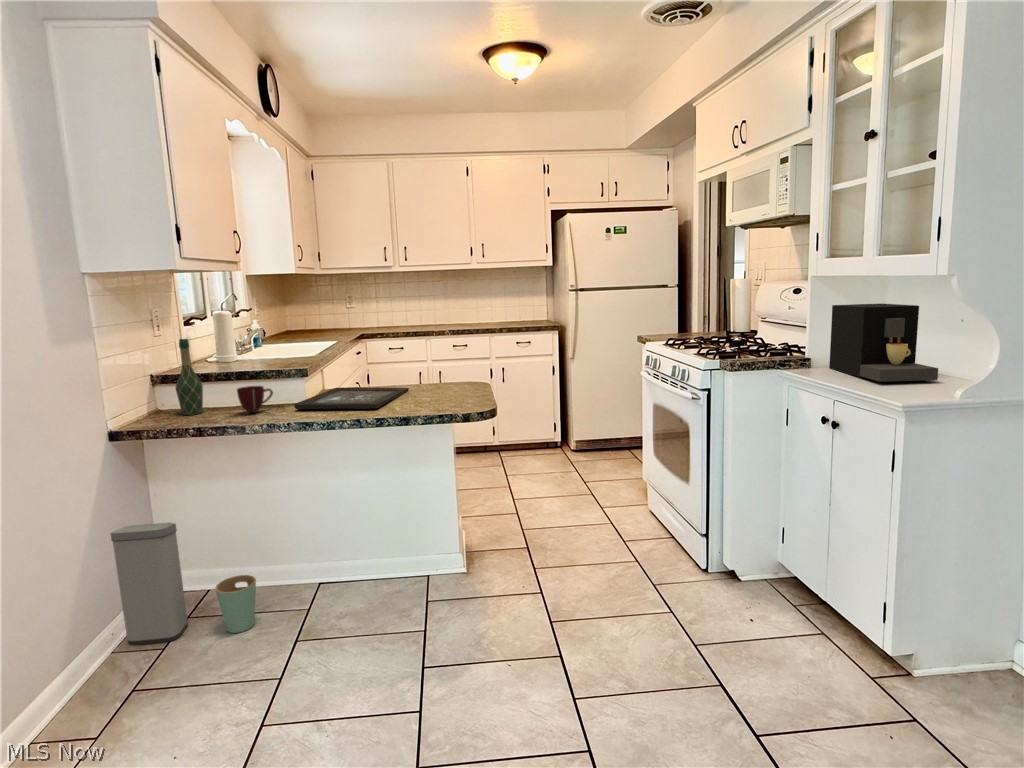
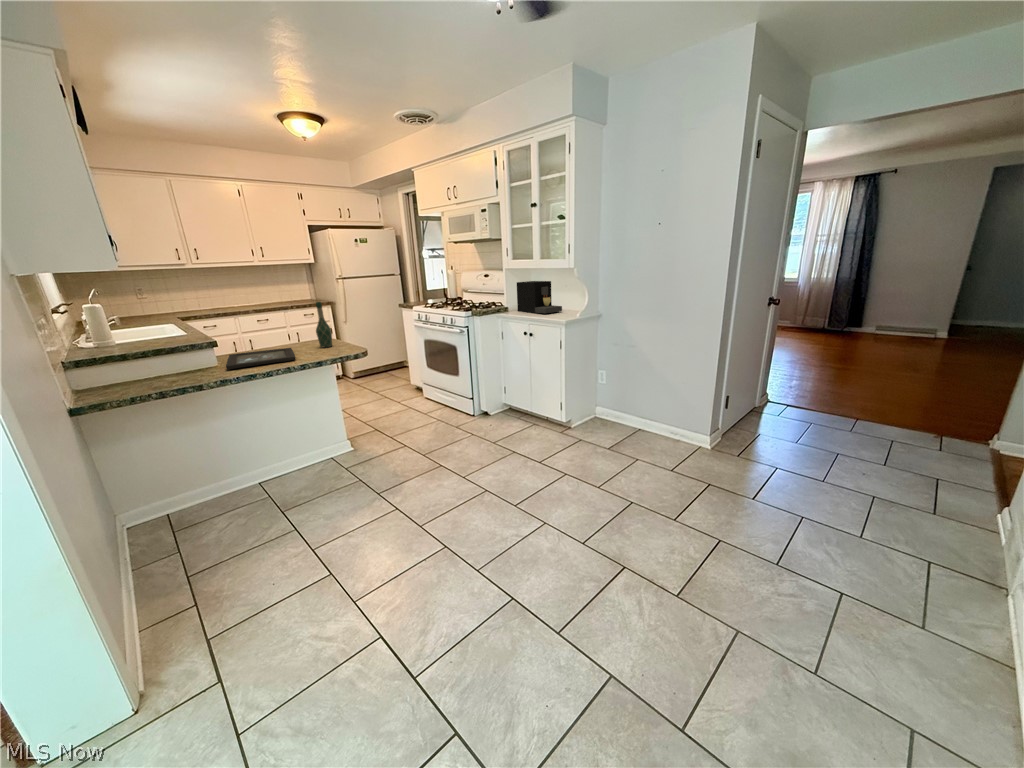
wine bottle: present [176,339,203,415] -> present [316,302,332,347]
mug: present [237,386,273,413] -> none [171,357,201,378]
trash can: present [111,523,256,645] -> none [103,468,239,567]

